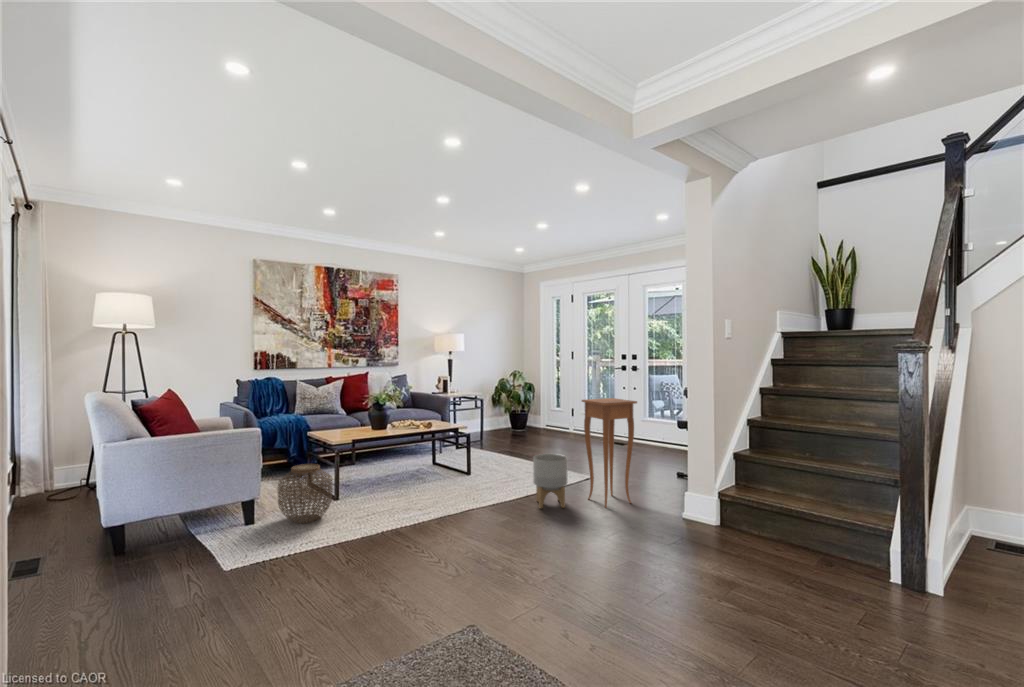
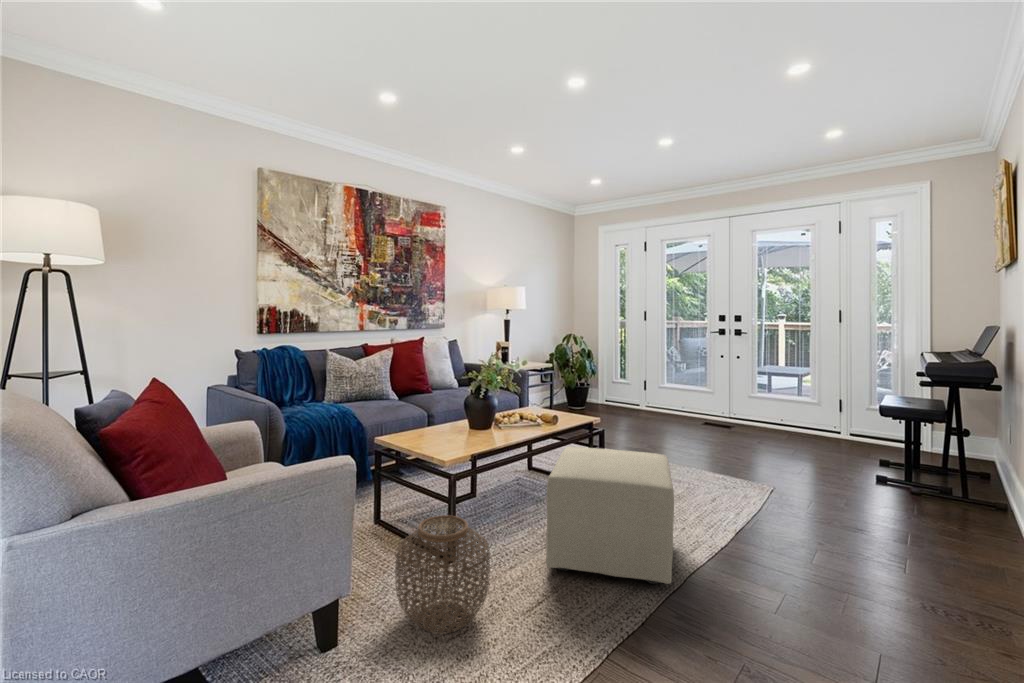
side table: present [582,398,637,508] -> none [838,387,935,561]
ottoman: none [380,437,473,511] -> present [546,447,674,584]
planter: present [533,454,568,508] -> none [773,475,839,568]

